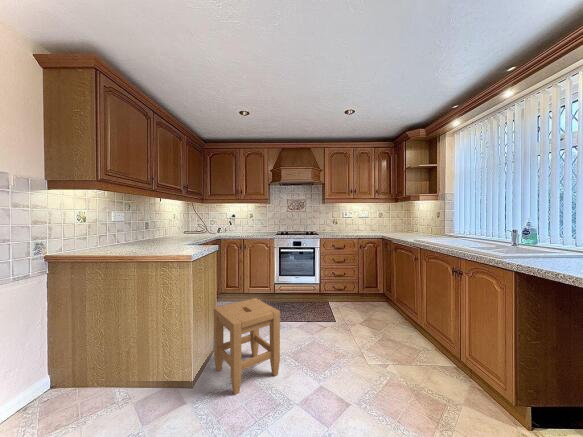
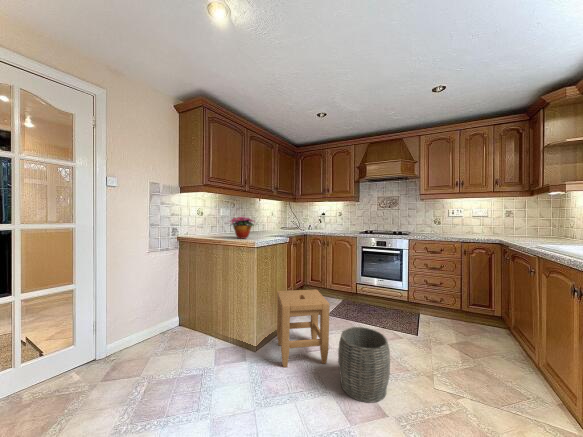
flower arrangement: none [136,221,183,250] -> present [230,217,255,239]
woven basket: none [296,327,345,401] -> present [338,327,390,403]

